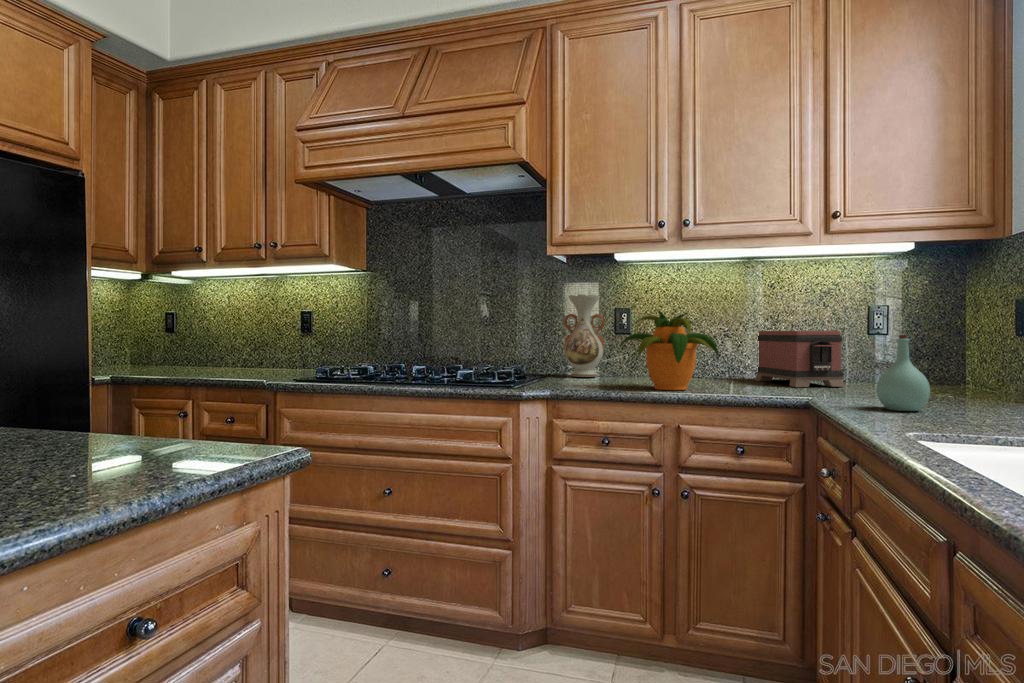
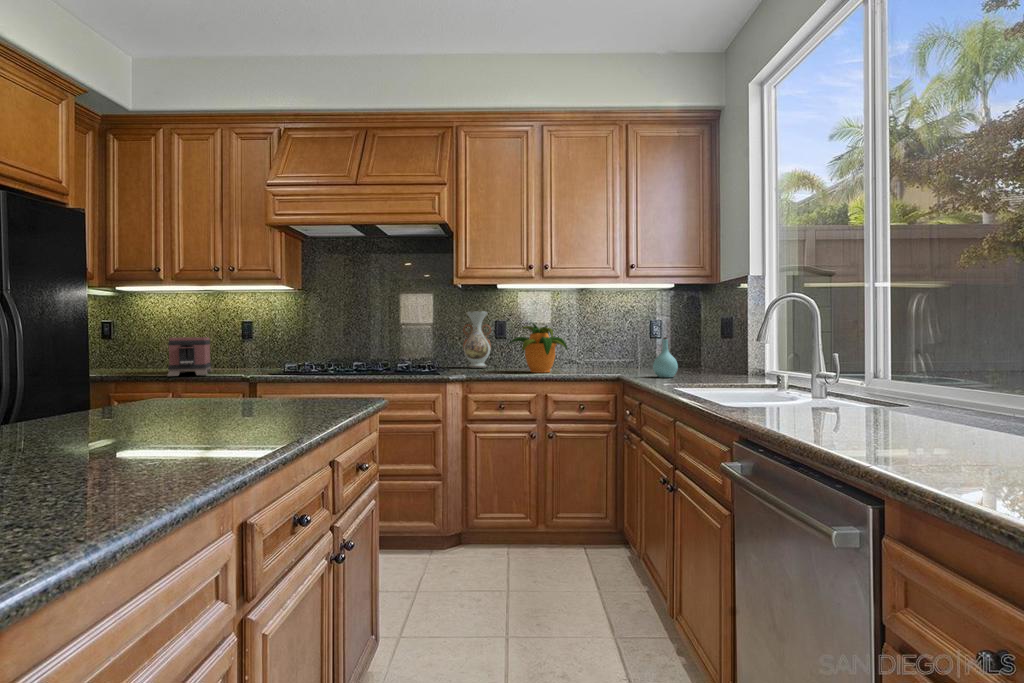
toaster: present [754,331,845,387] -> present [167,337,212,376]

